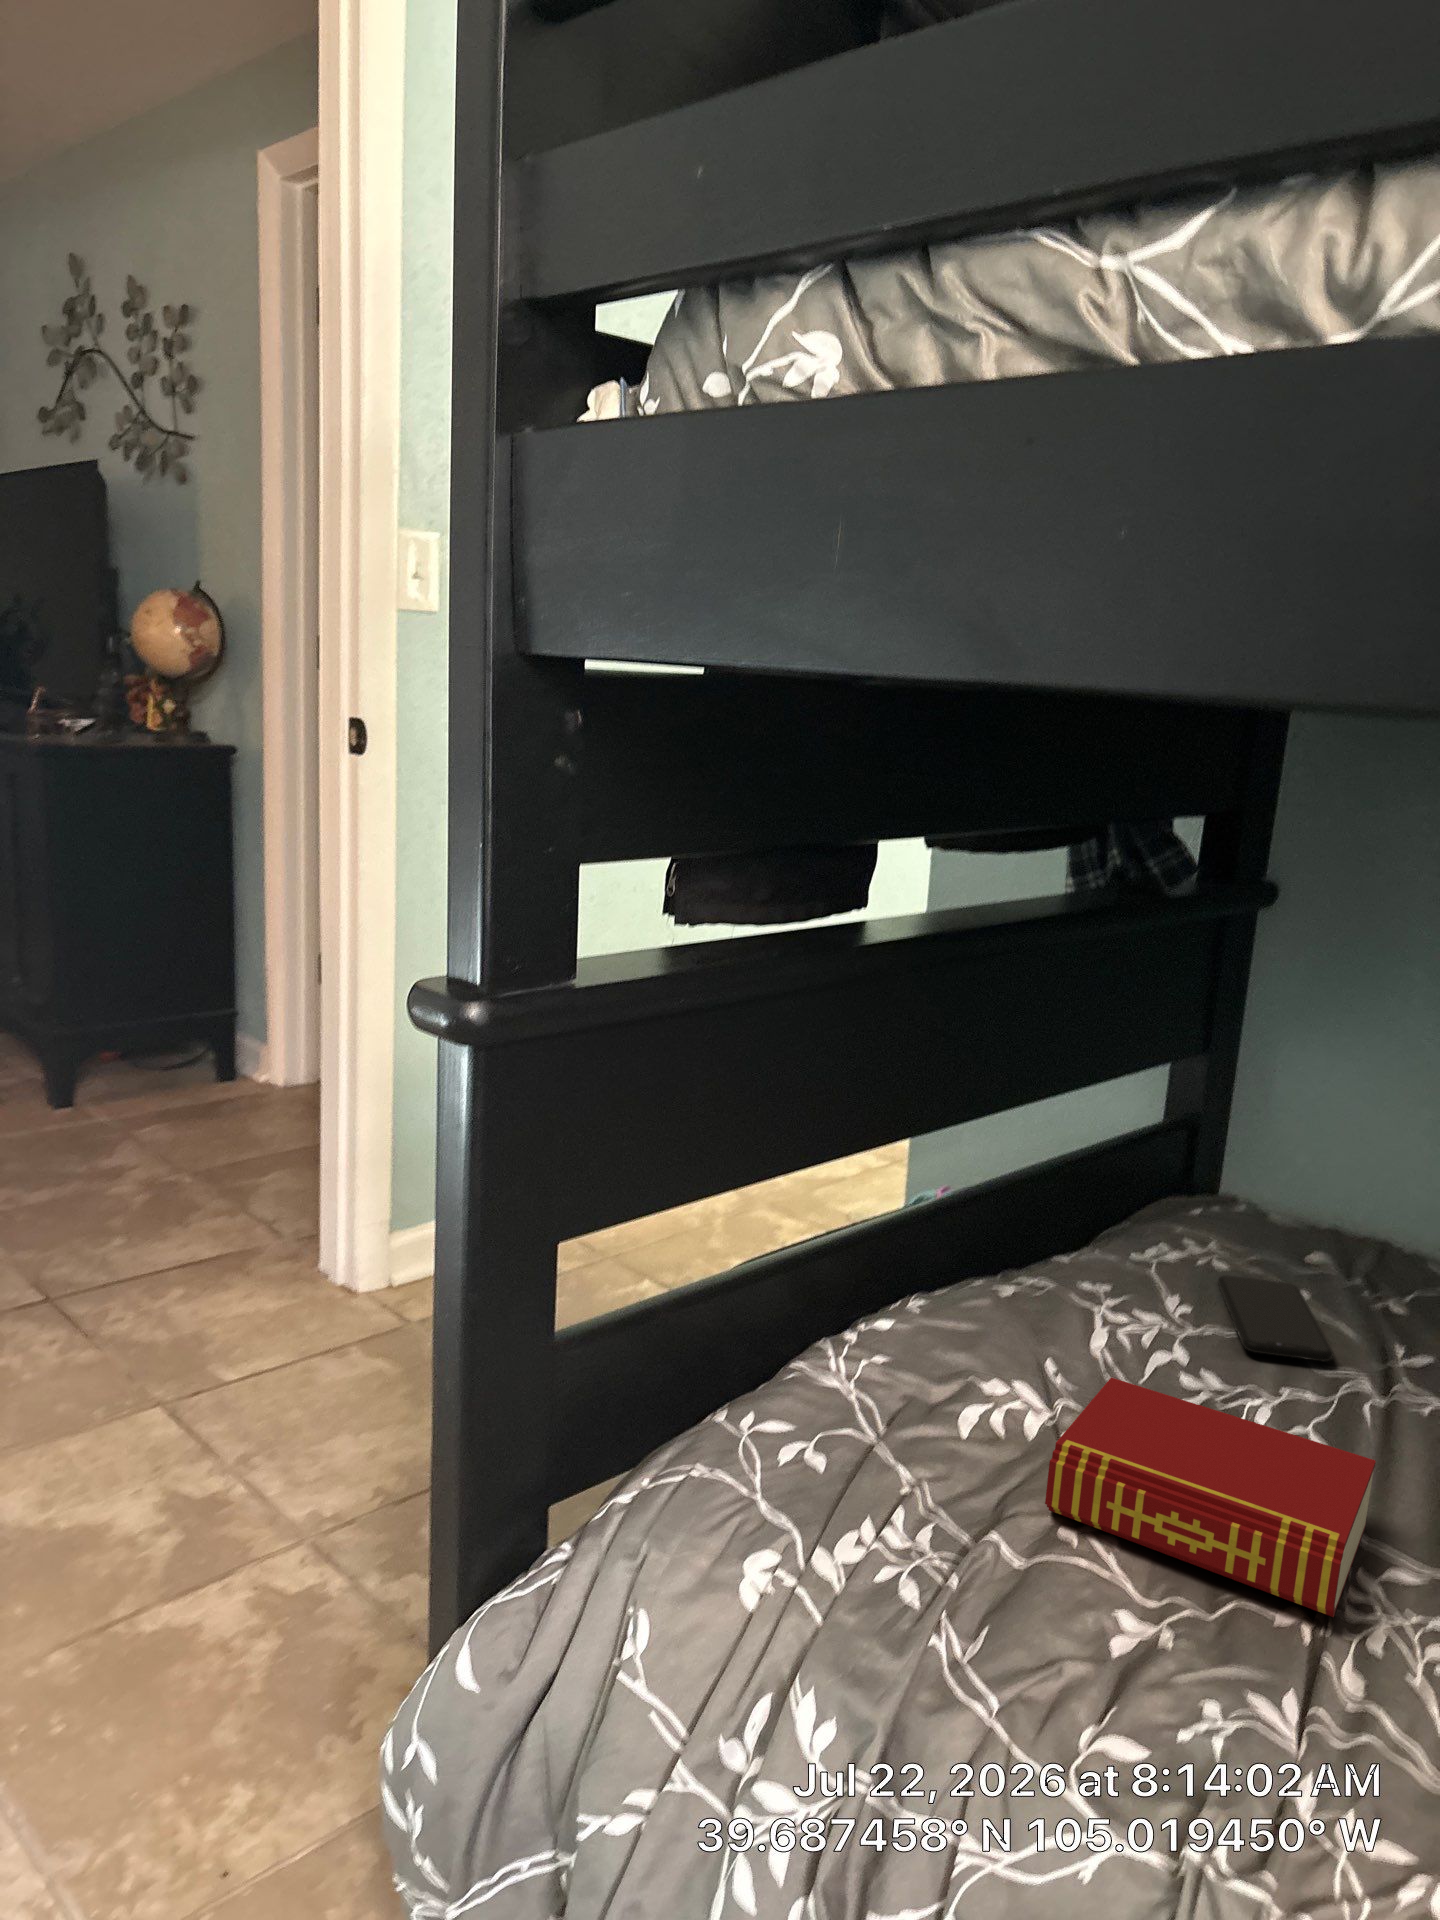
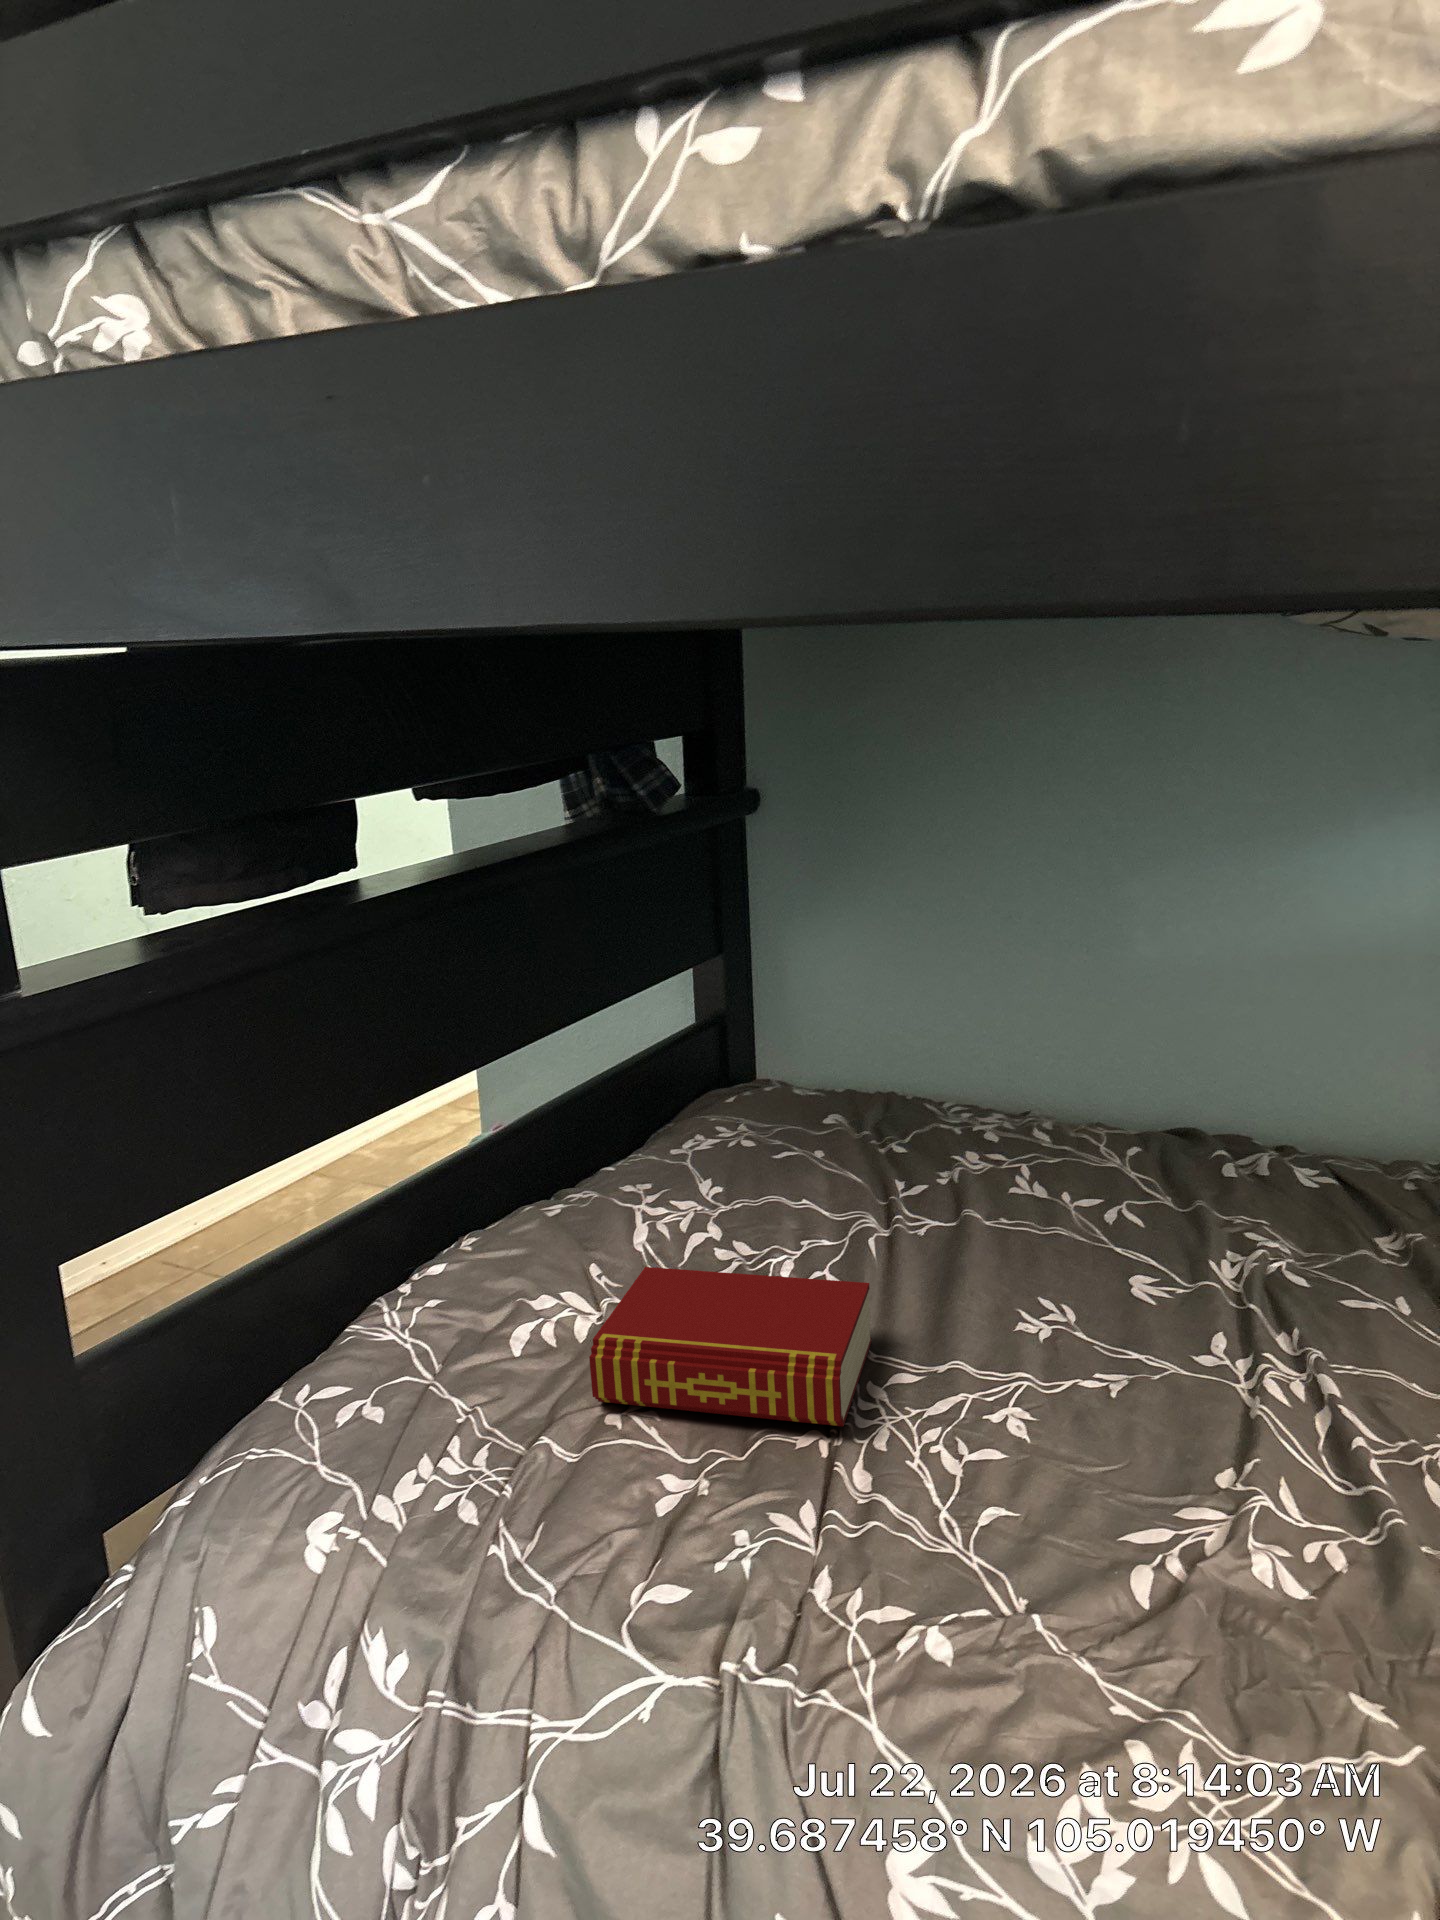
smartphone: present [1217,1276,1333,1361] -> none [748,1146,845,1214]

